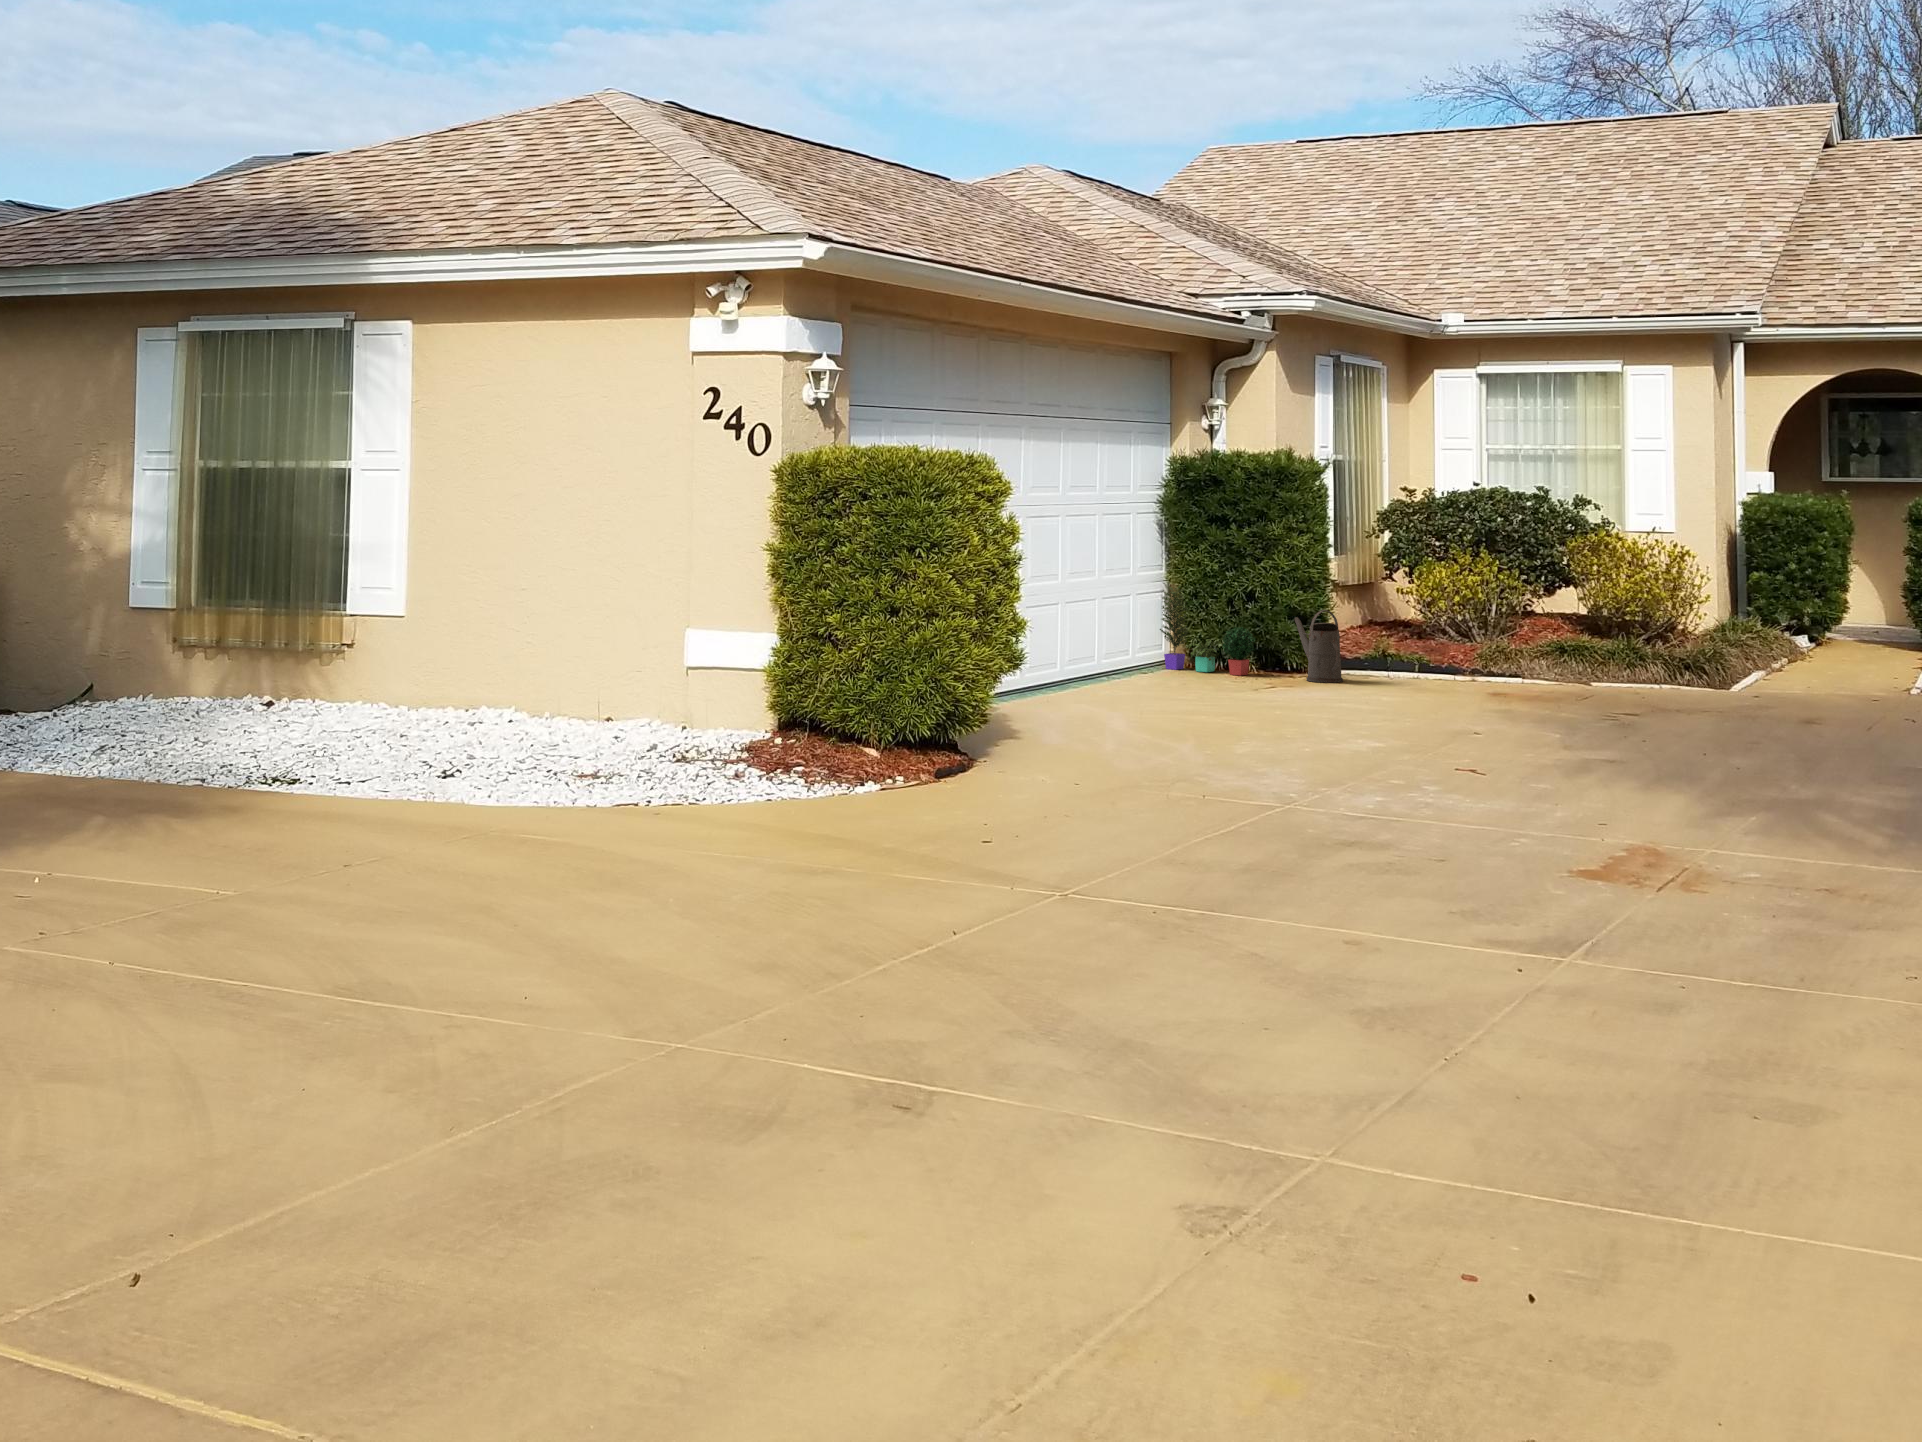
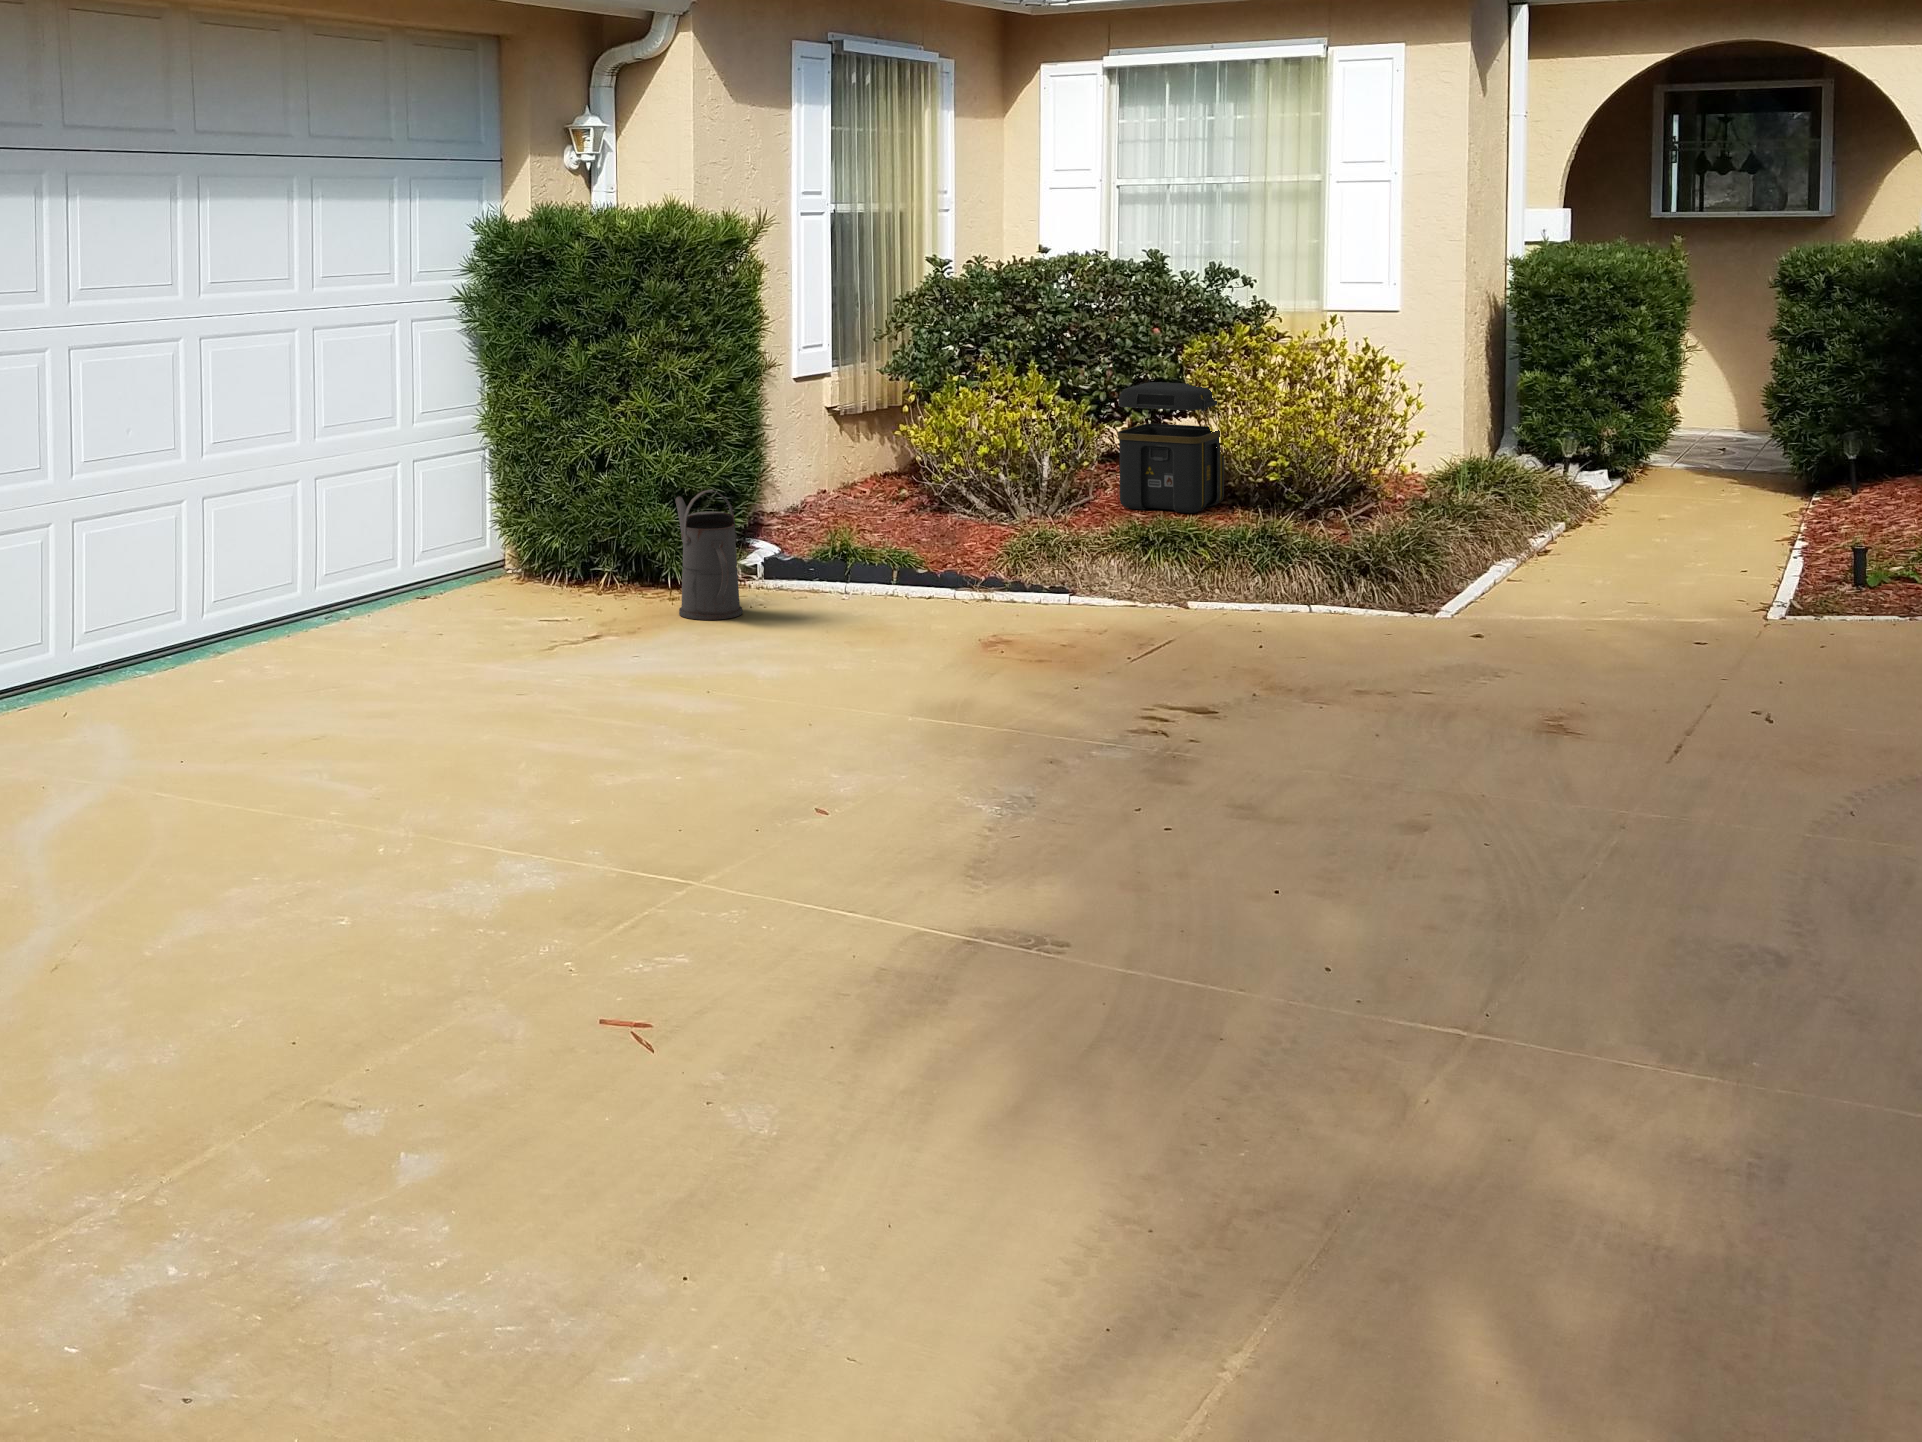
toolbox: none [1514,570,1578,649] -> present [1118,382,1224,513]
potted plant: present [1160,586,1255,676] -> none [460,440,606,600]

